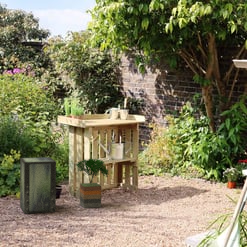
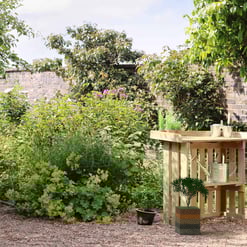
storage box: present [20,157,56,214] -> none [106,174,148,237]

